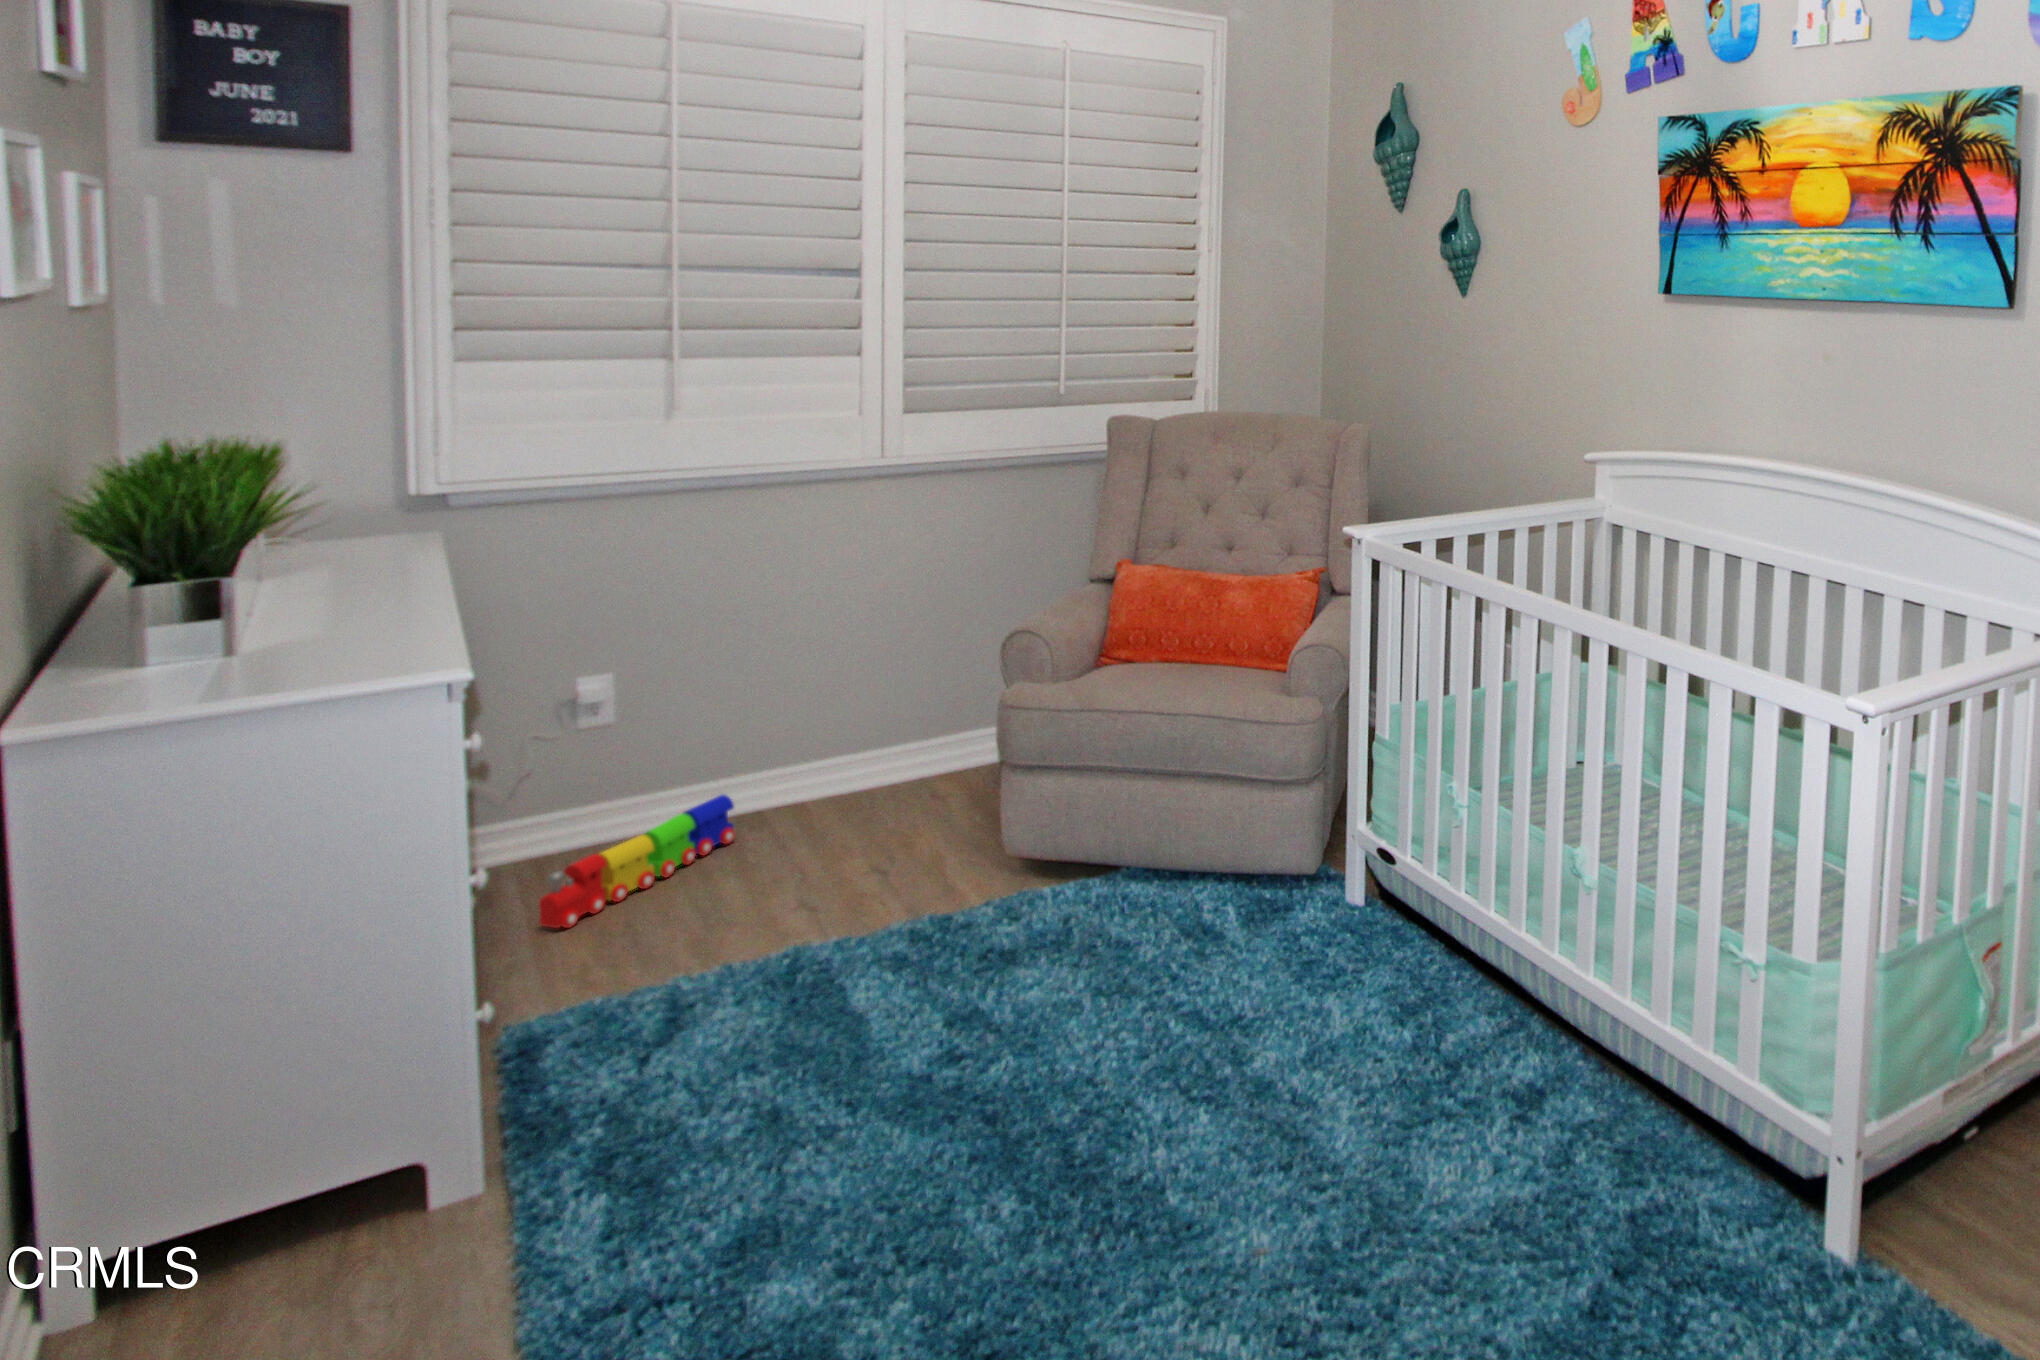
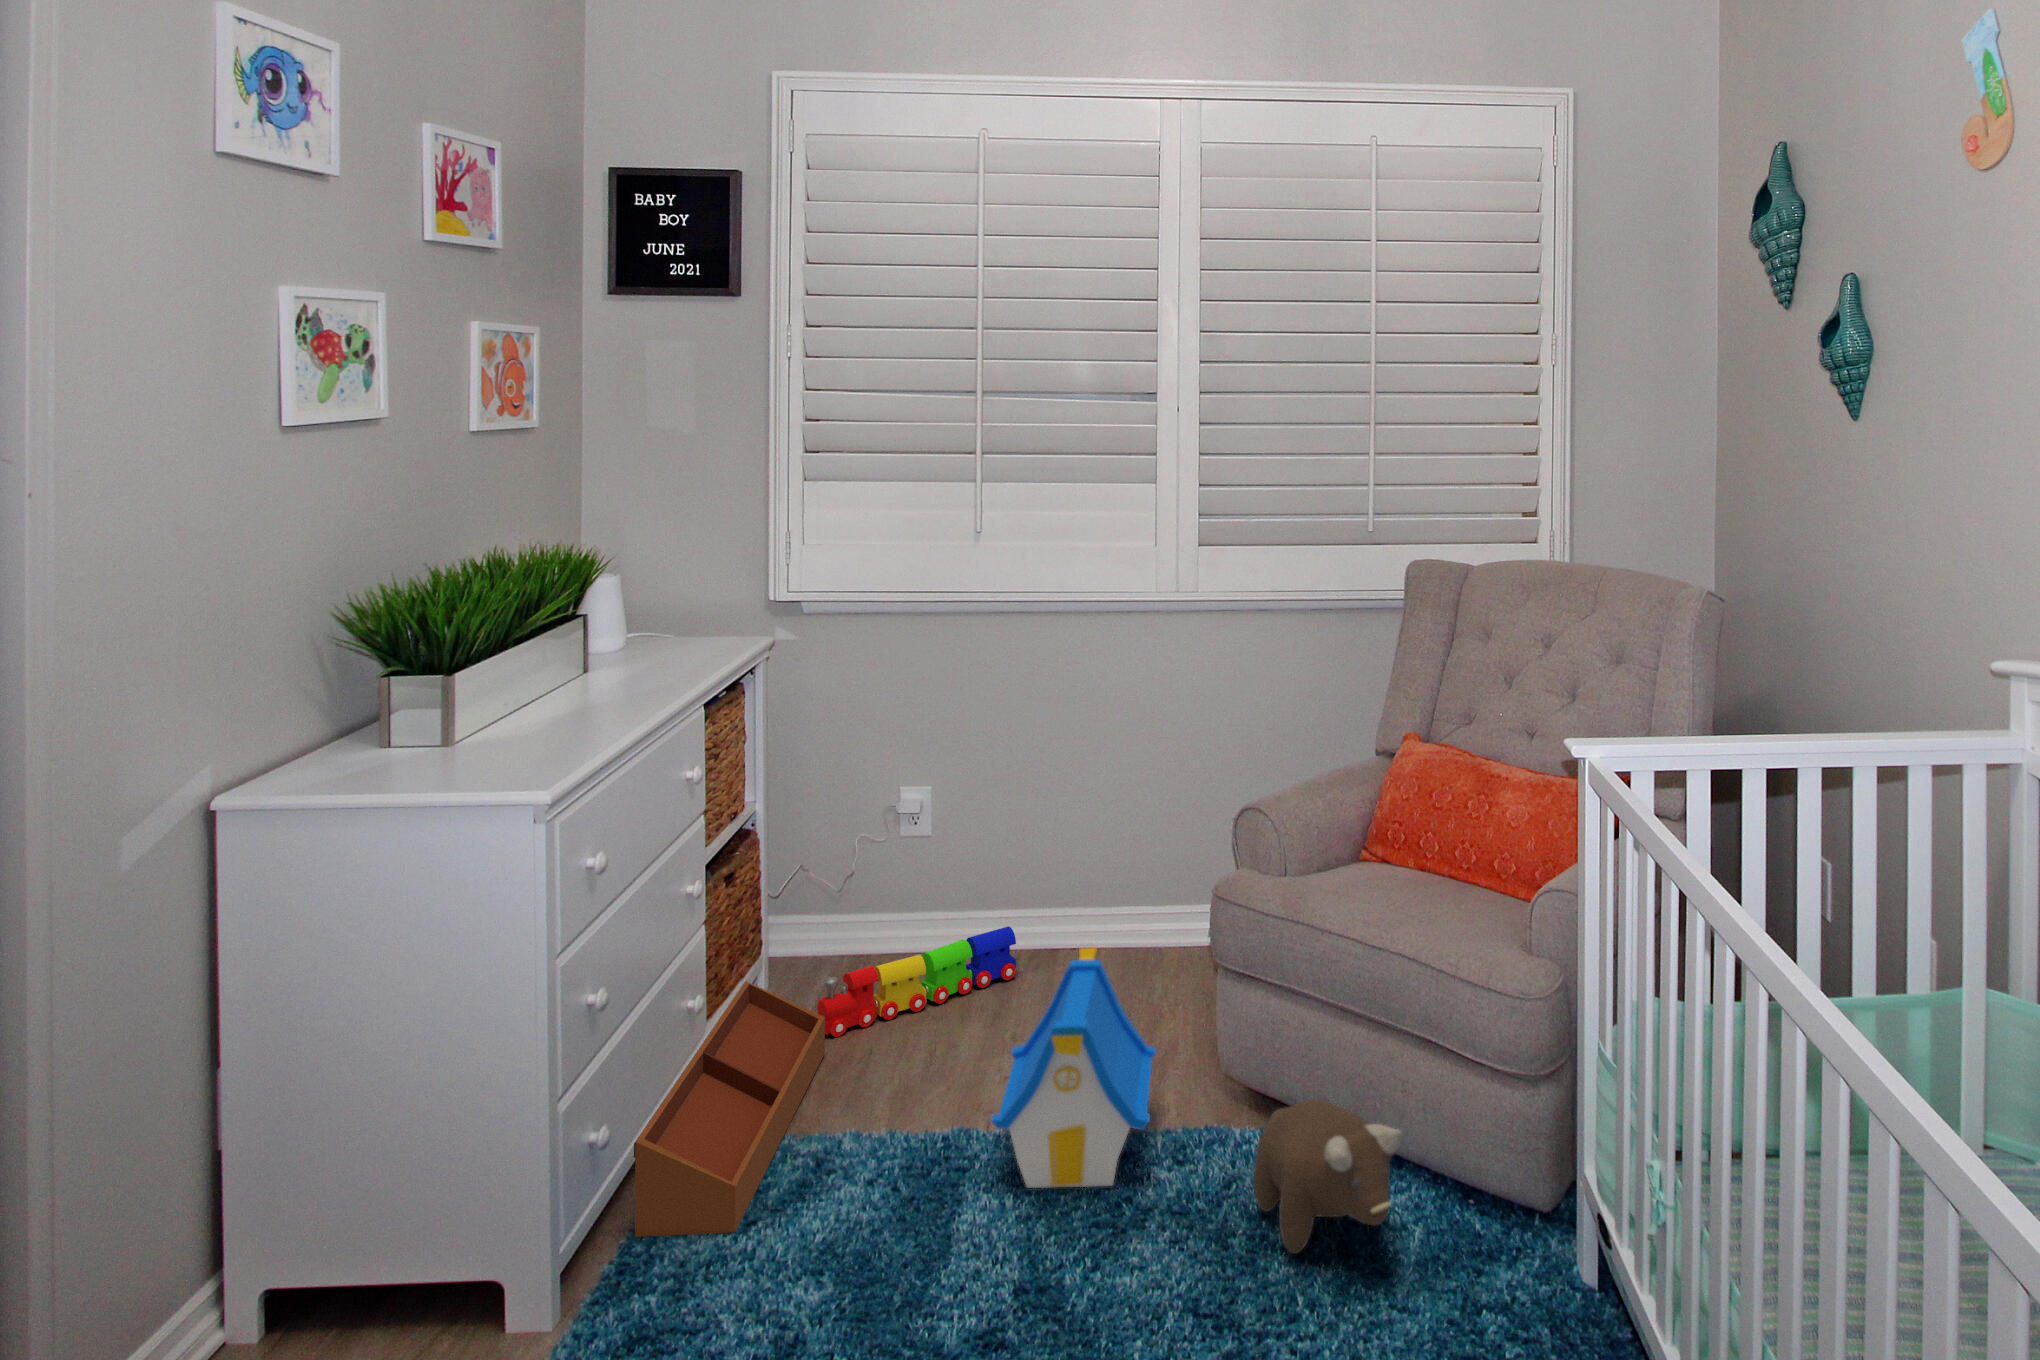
toy house: none [822,772,998,975] -> present [991,947,1156,1188]
plush toy: none [1097,835,1230,948] -> present [1253,1099,1402,1254]
storage bin: none [467,891,606,1124] -> present [634,981,825,1237]

